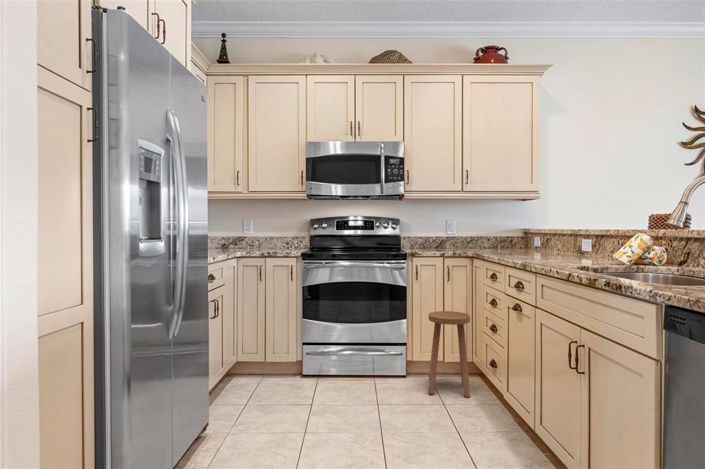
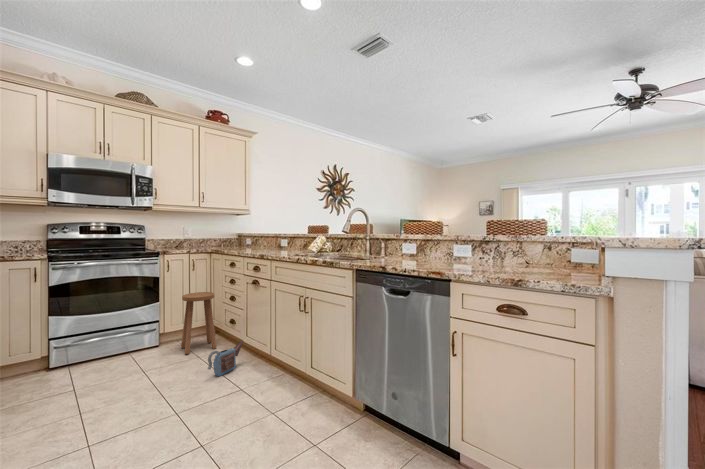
watering can: none [436,398,497,443] -> present [208,341,243,376]

